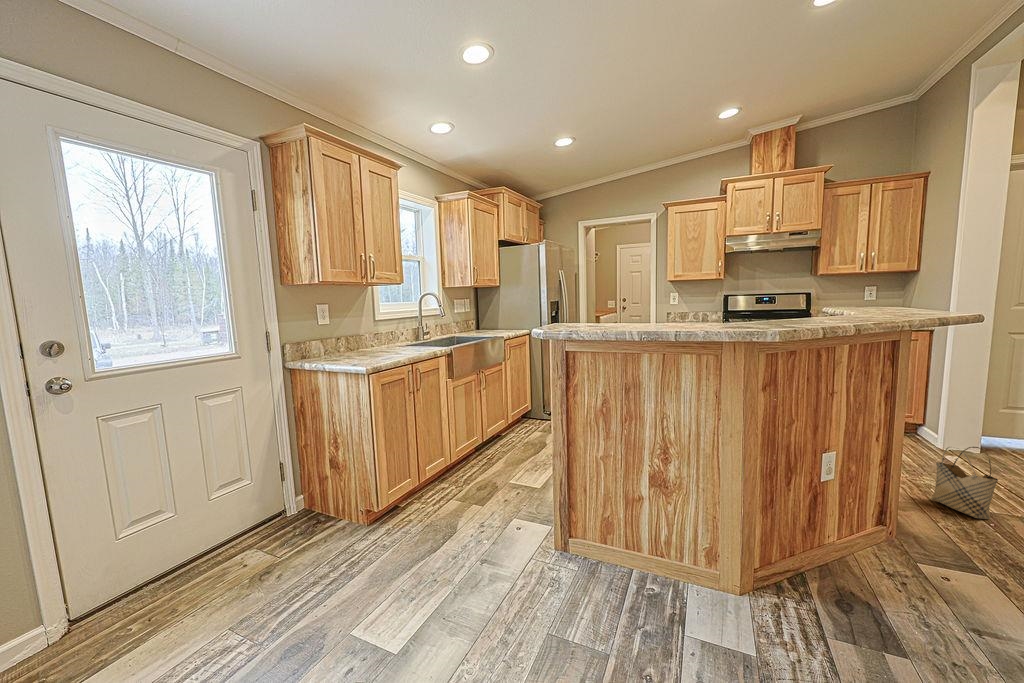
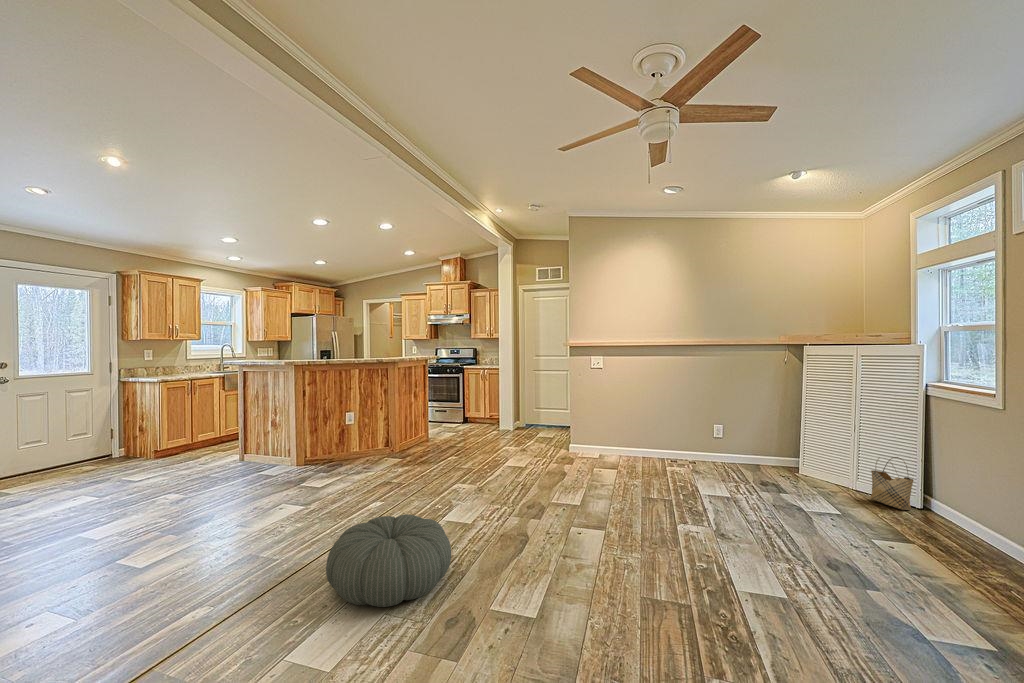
pouf: none [176,501,339,620] -> present [326,514,451,607]

